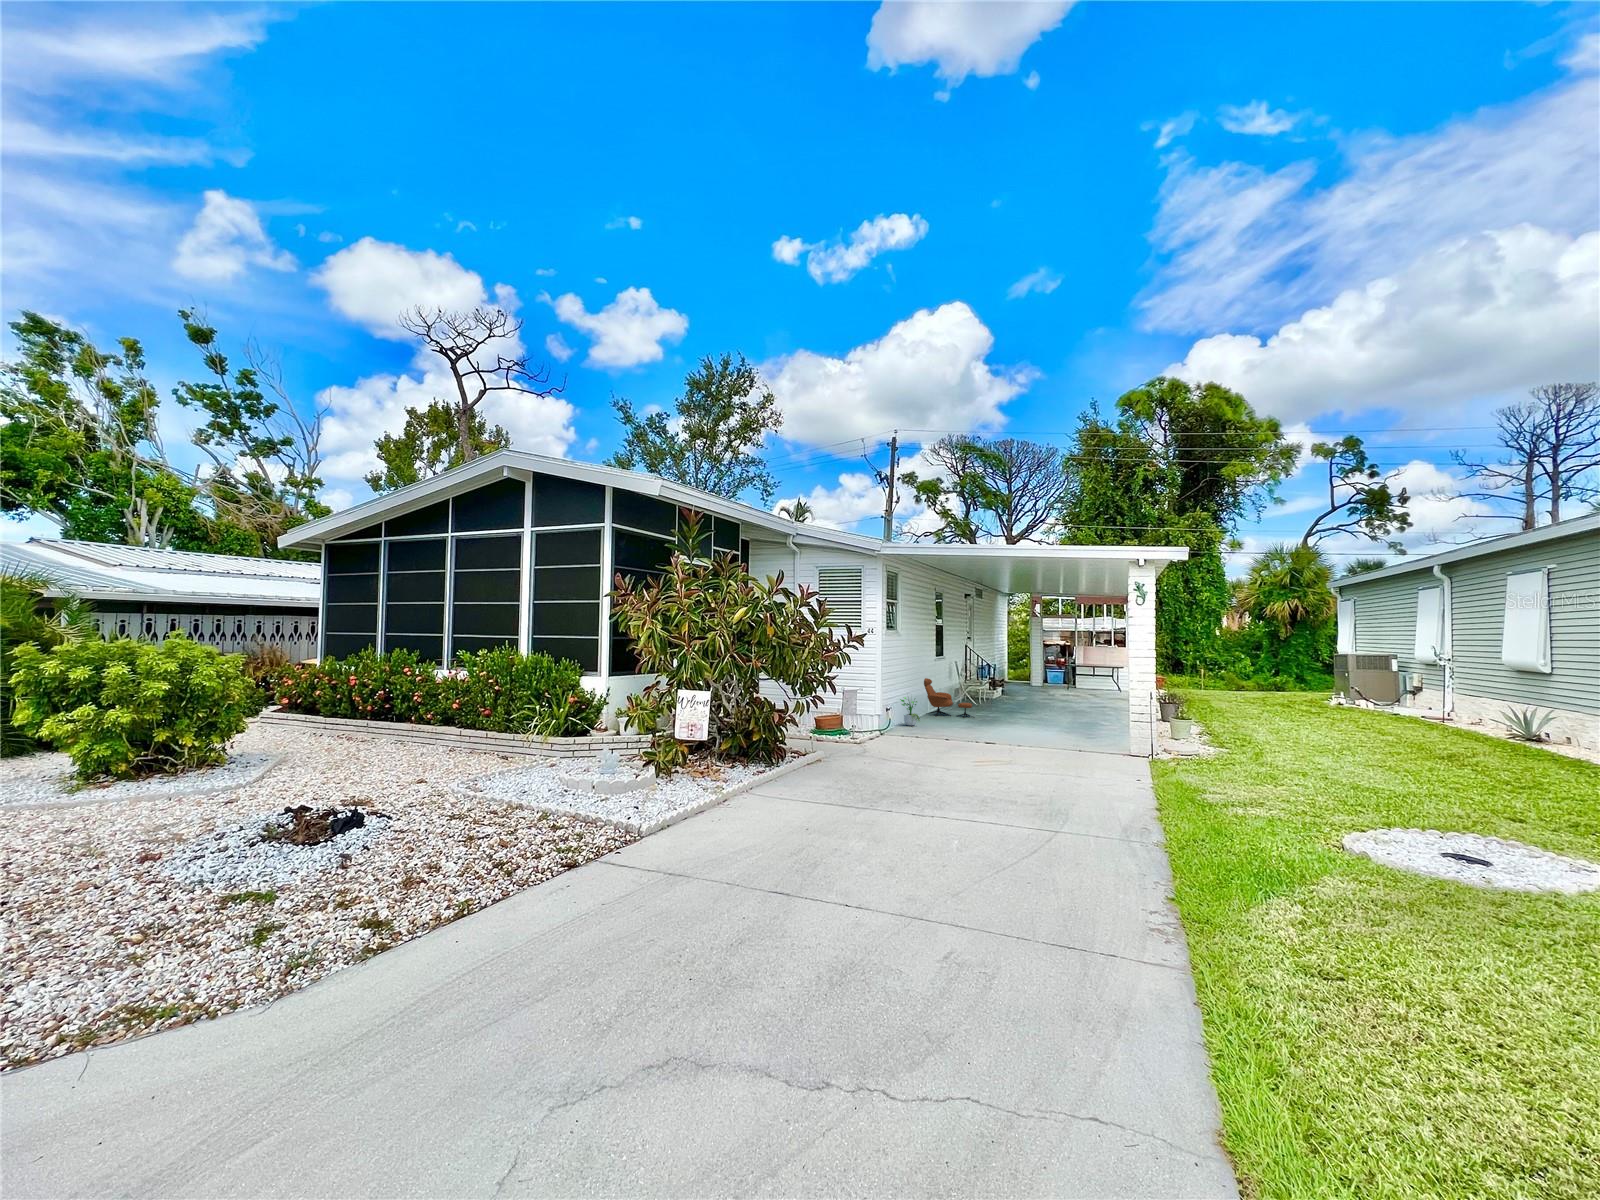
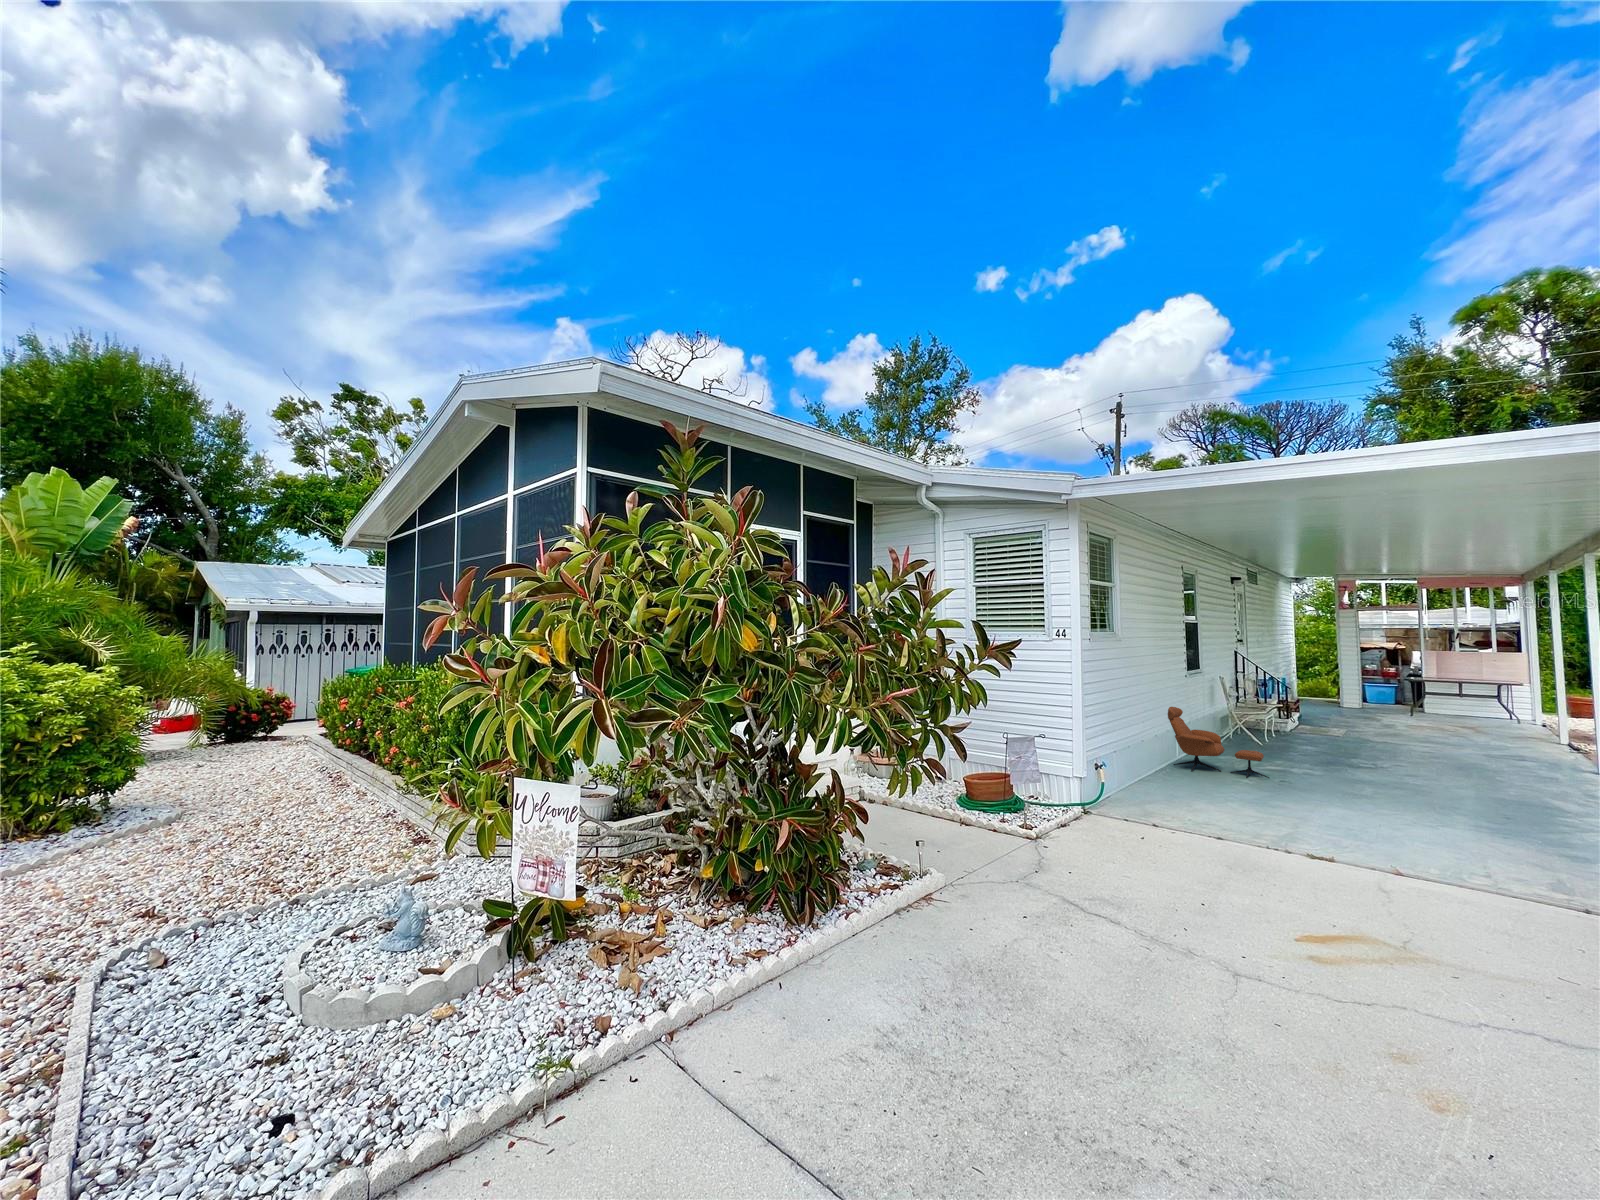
potted plant: present [900,697,920,726] -> none [1121,731,1163,794]

